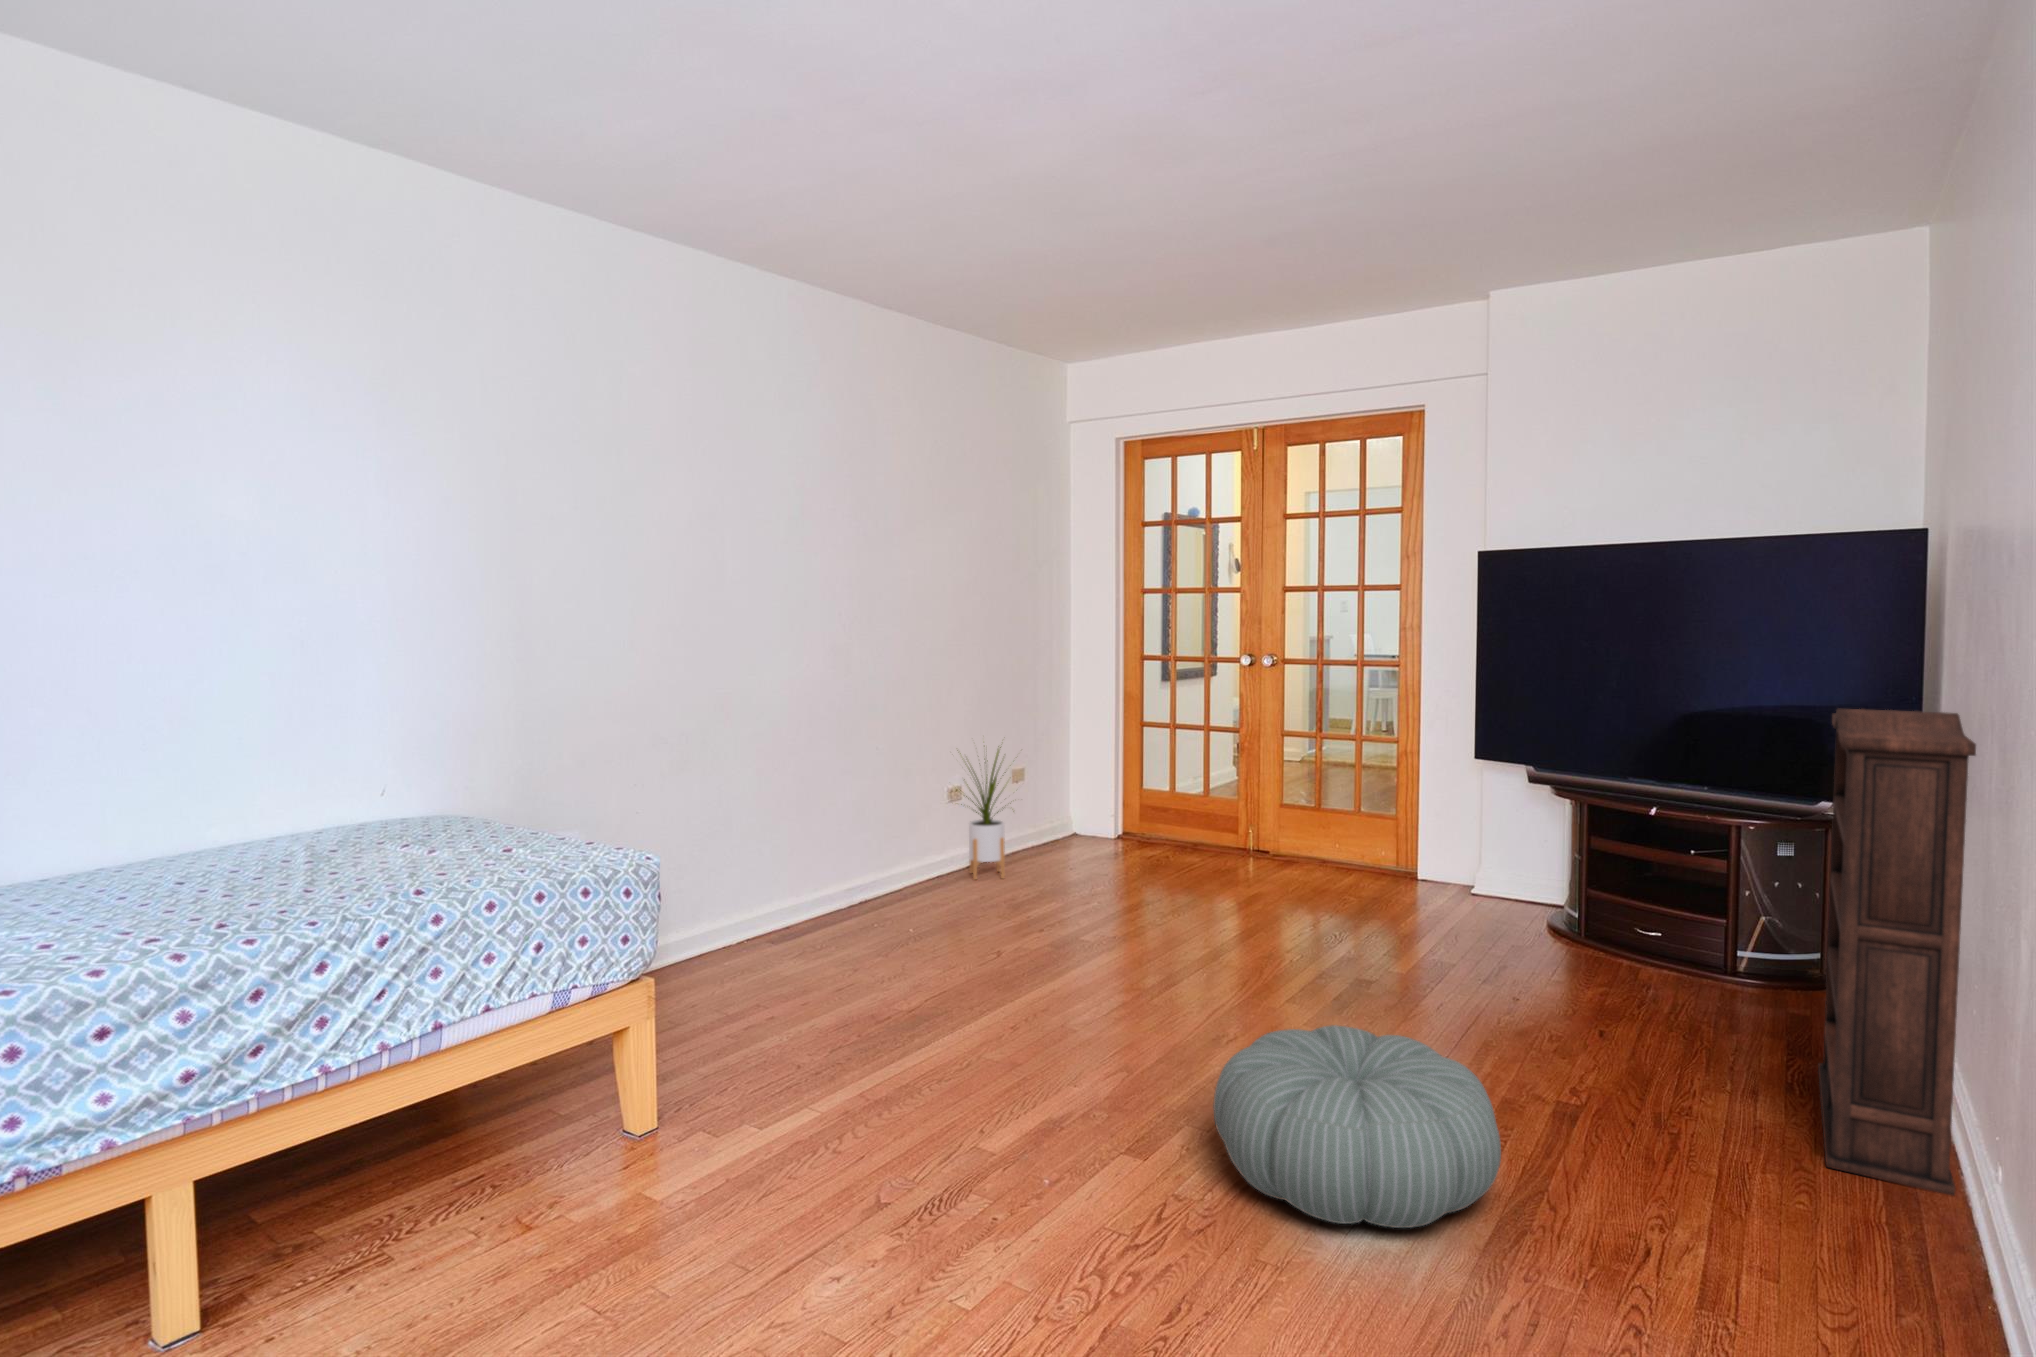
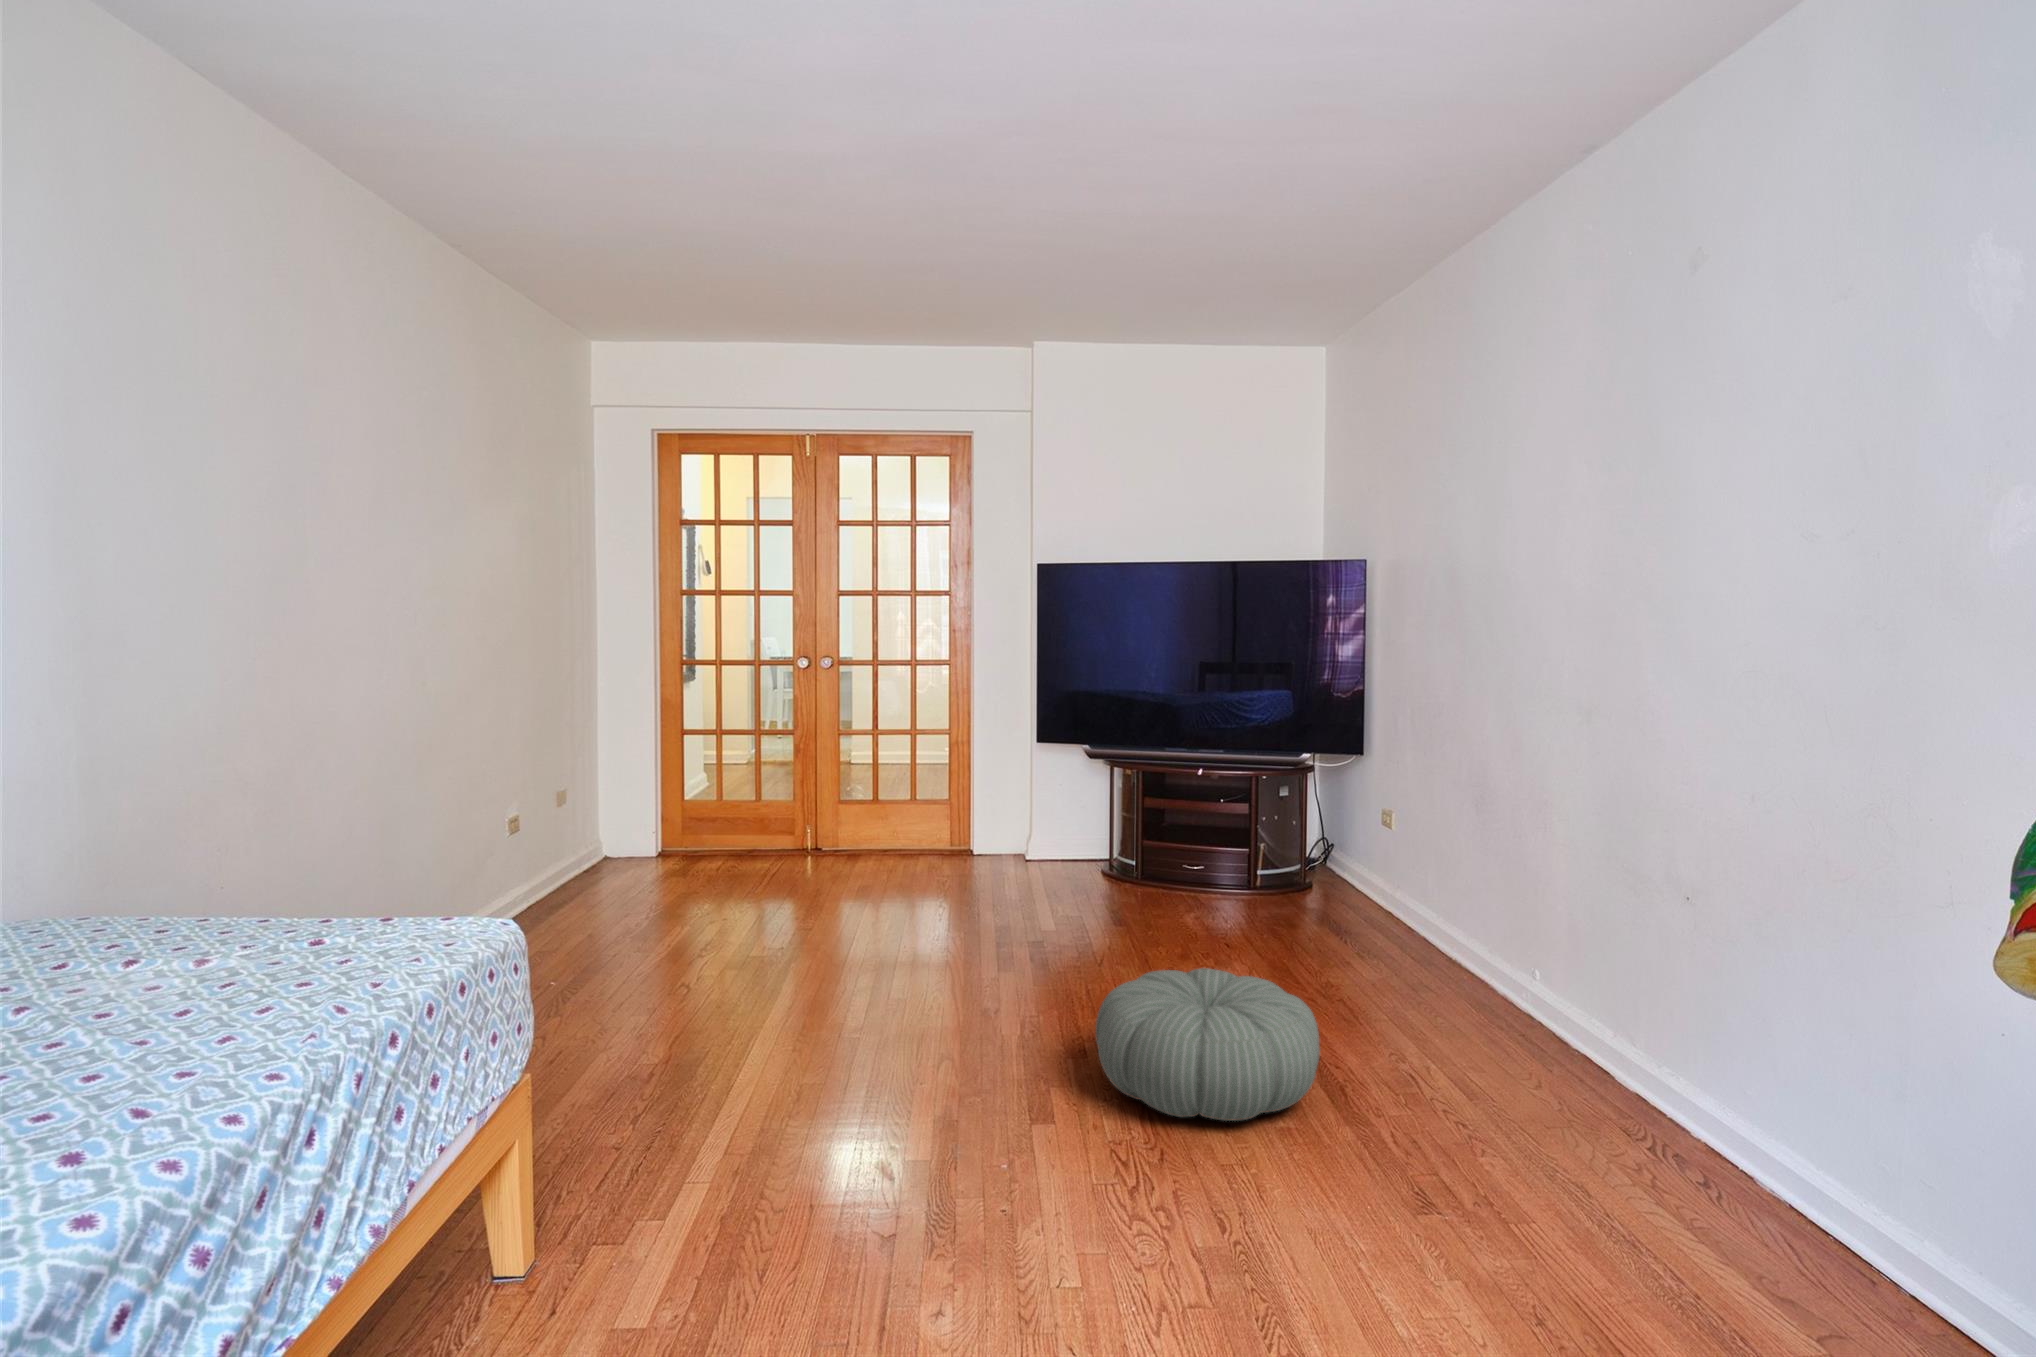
bookshelf: present [1818,709,1976,1196] -> none [1354,691,1498,1001]
house plant: present [960,746,1006,880] -> none [523,752,613,918]

